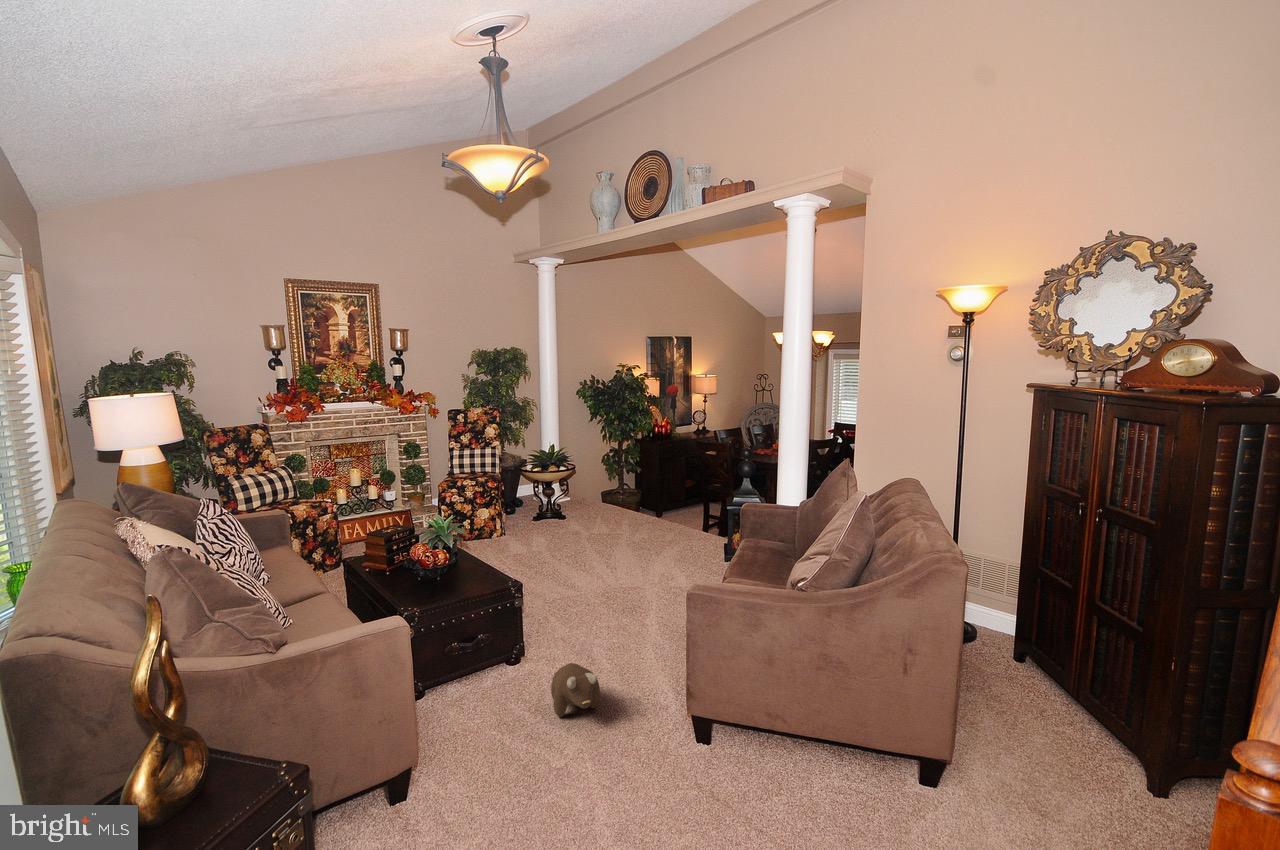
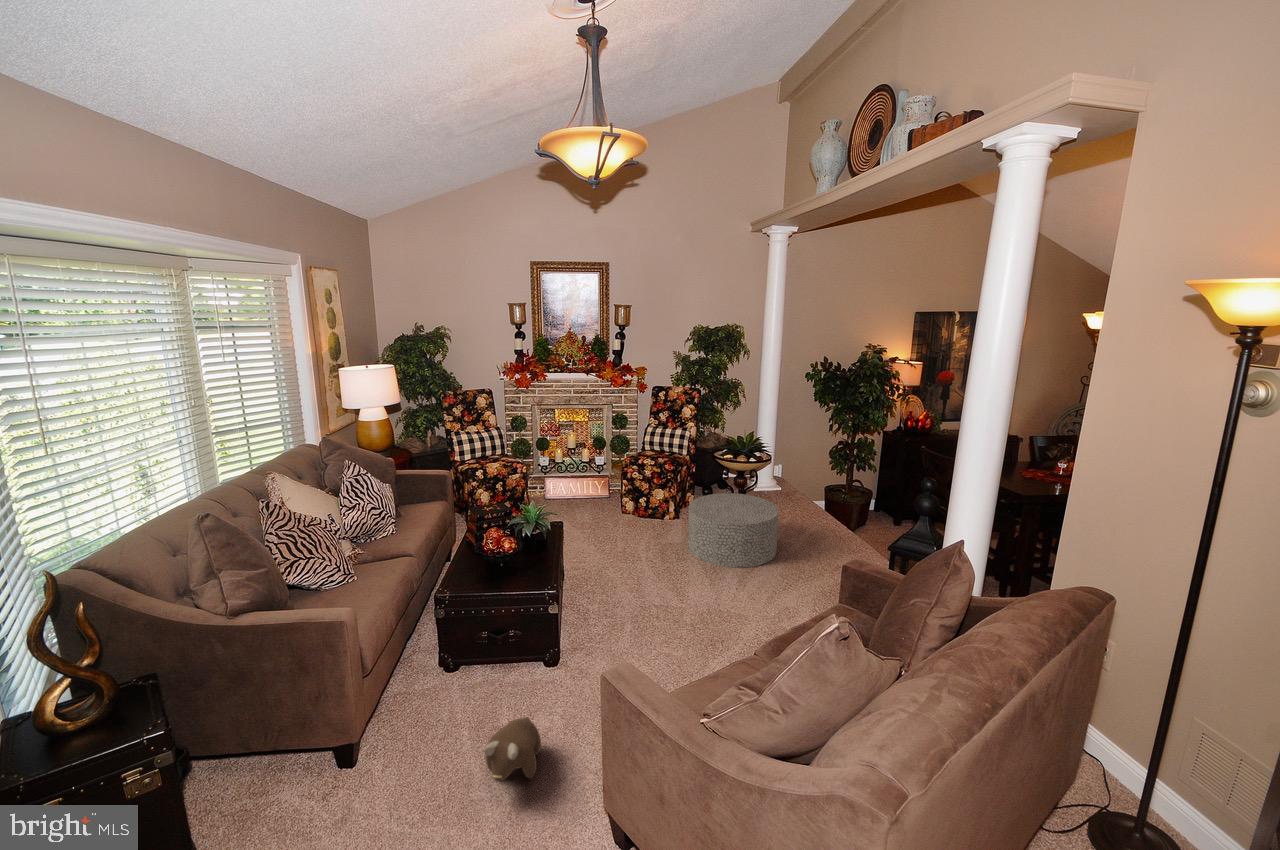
ottoman: none [533,496,617,557] -> present [688,493,778,568]

